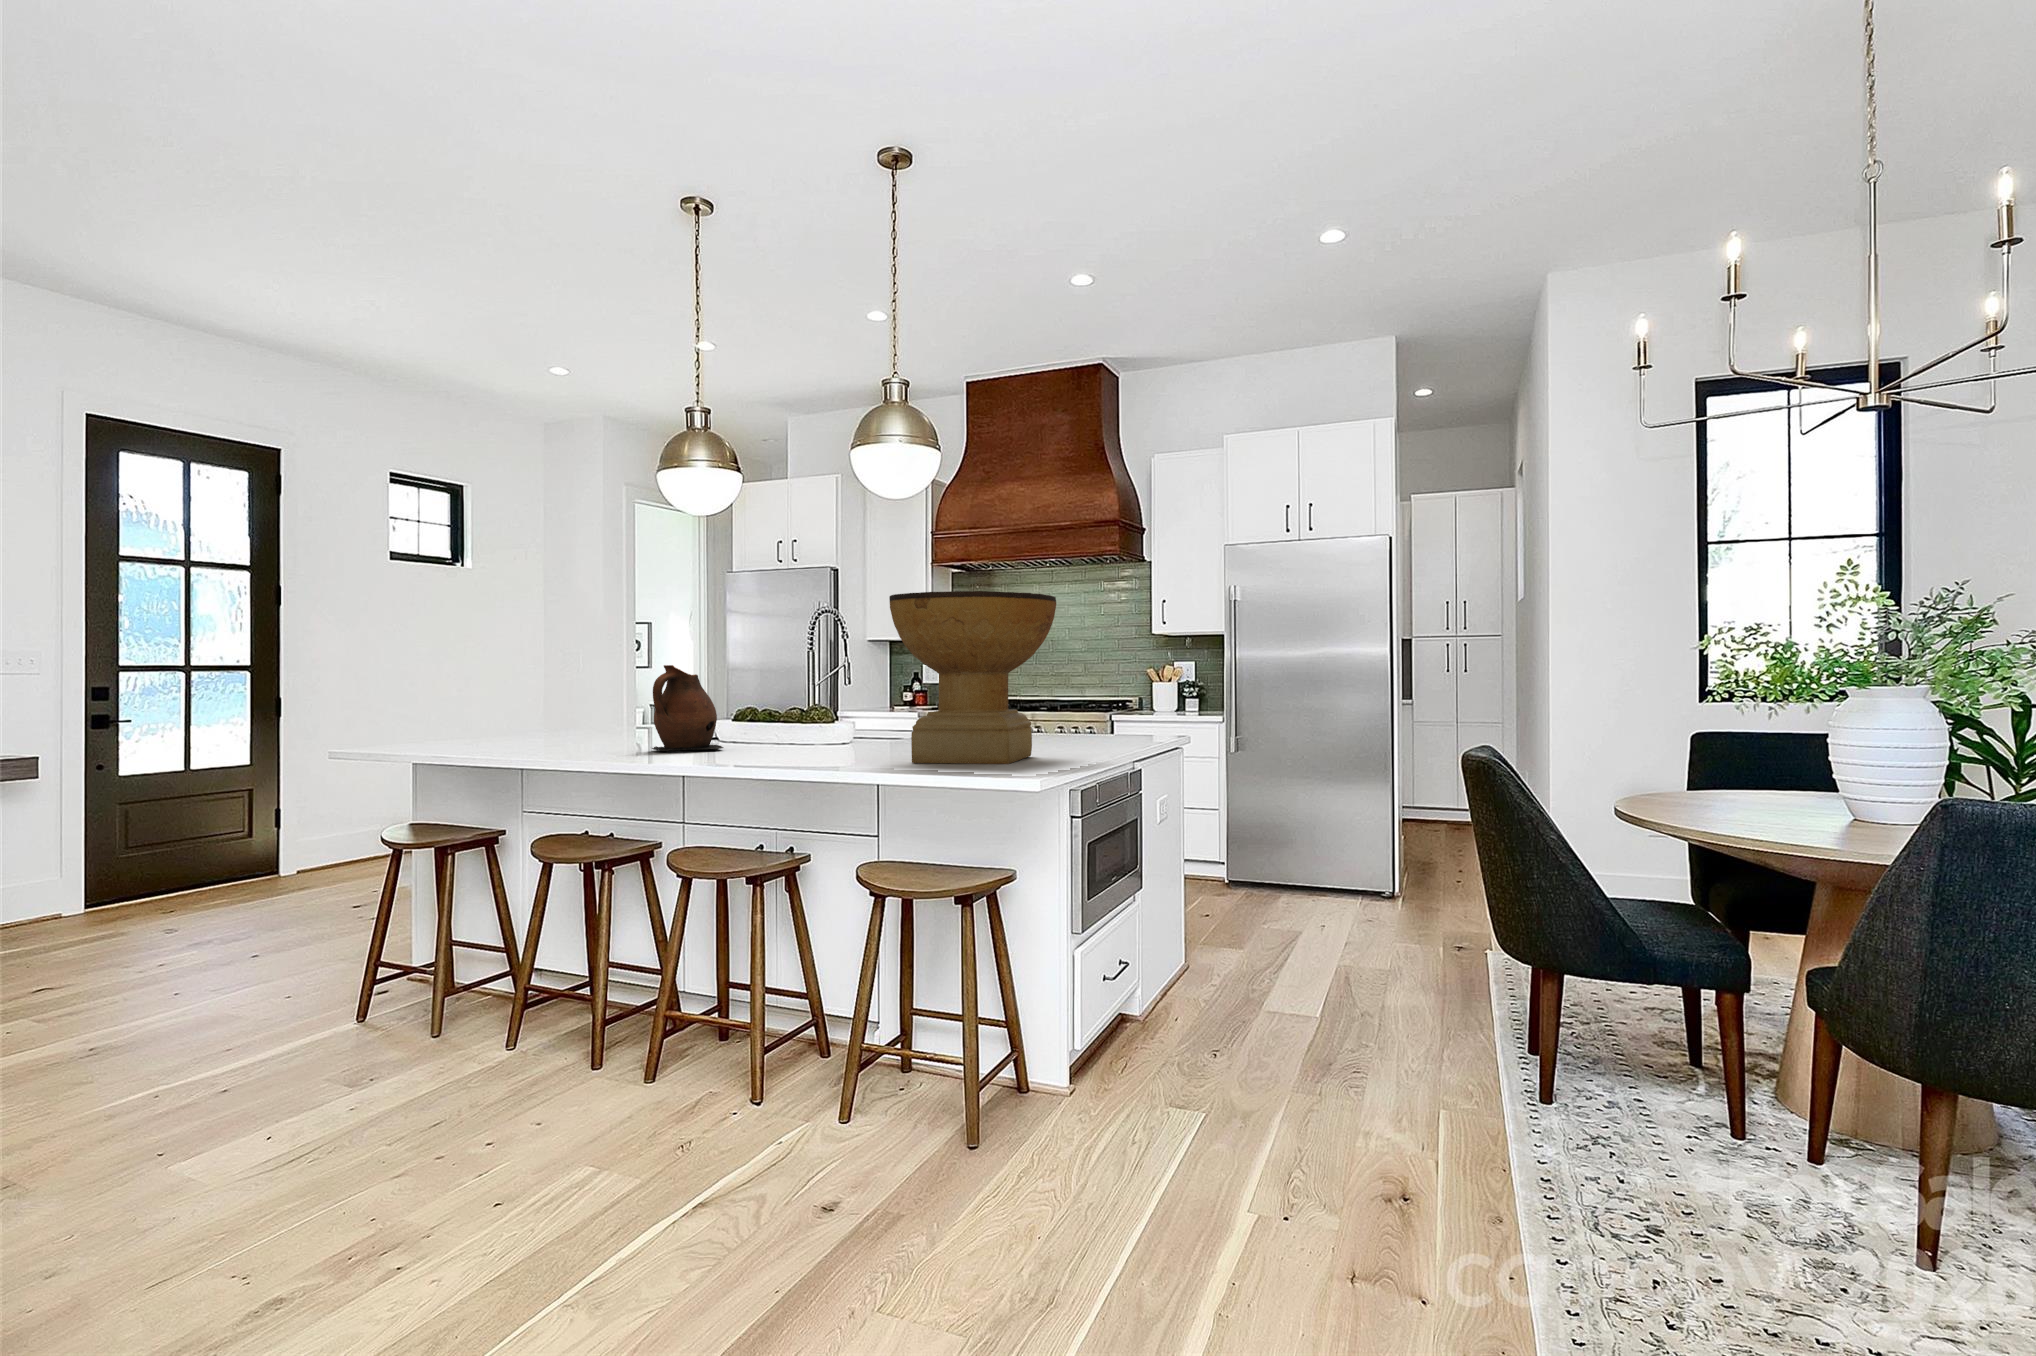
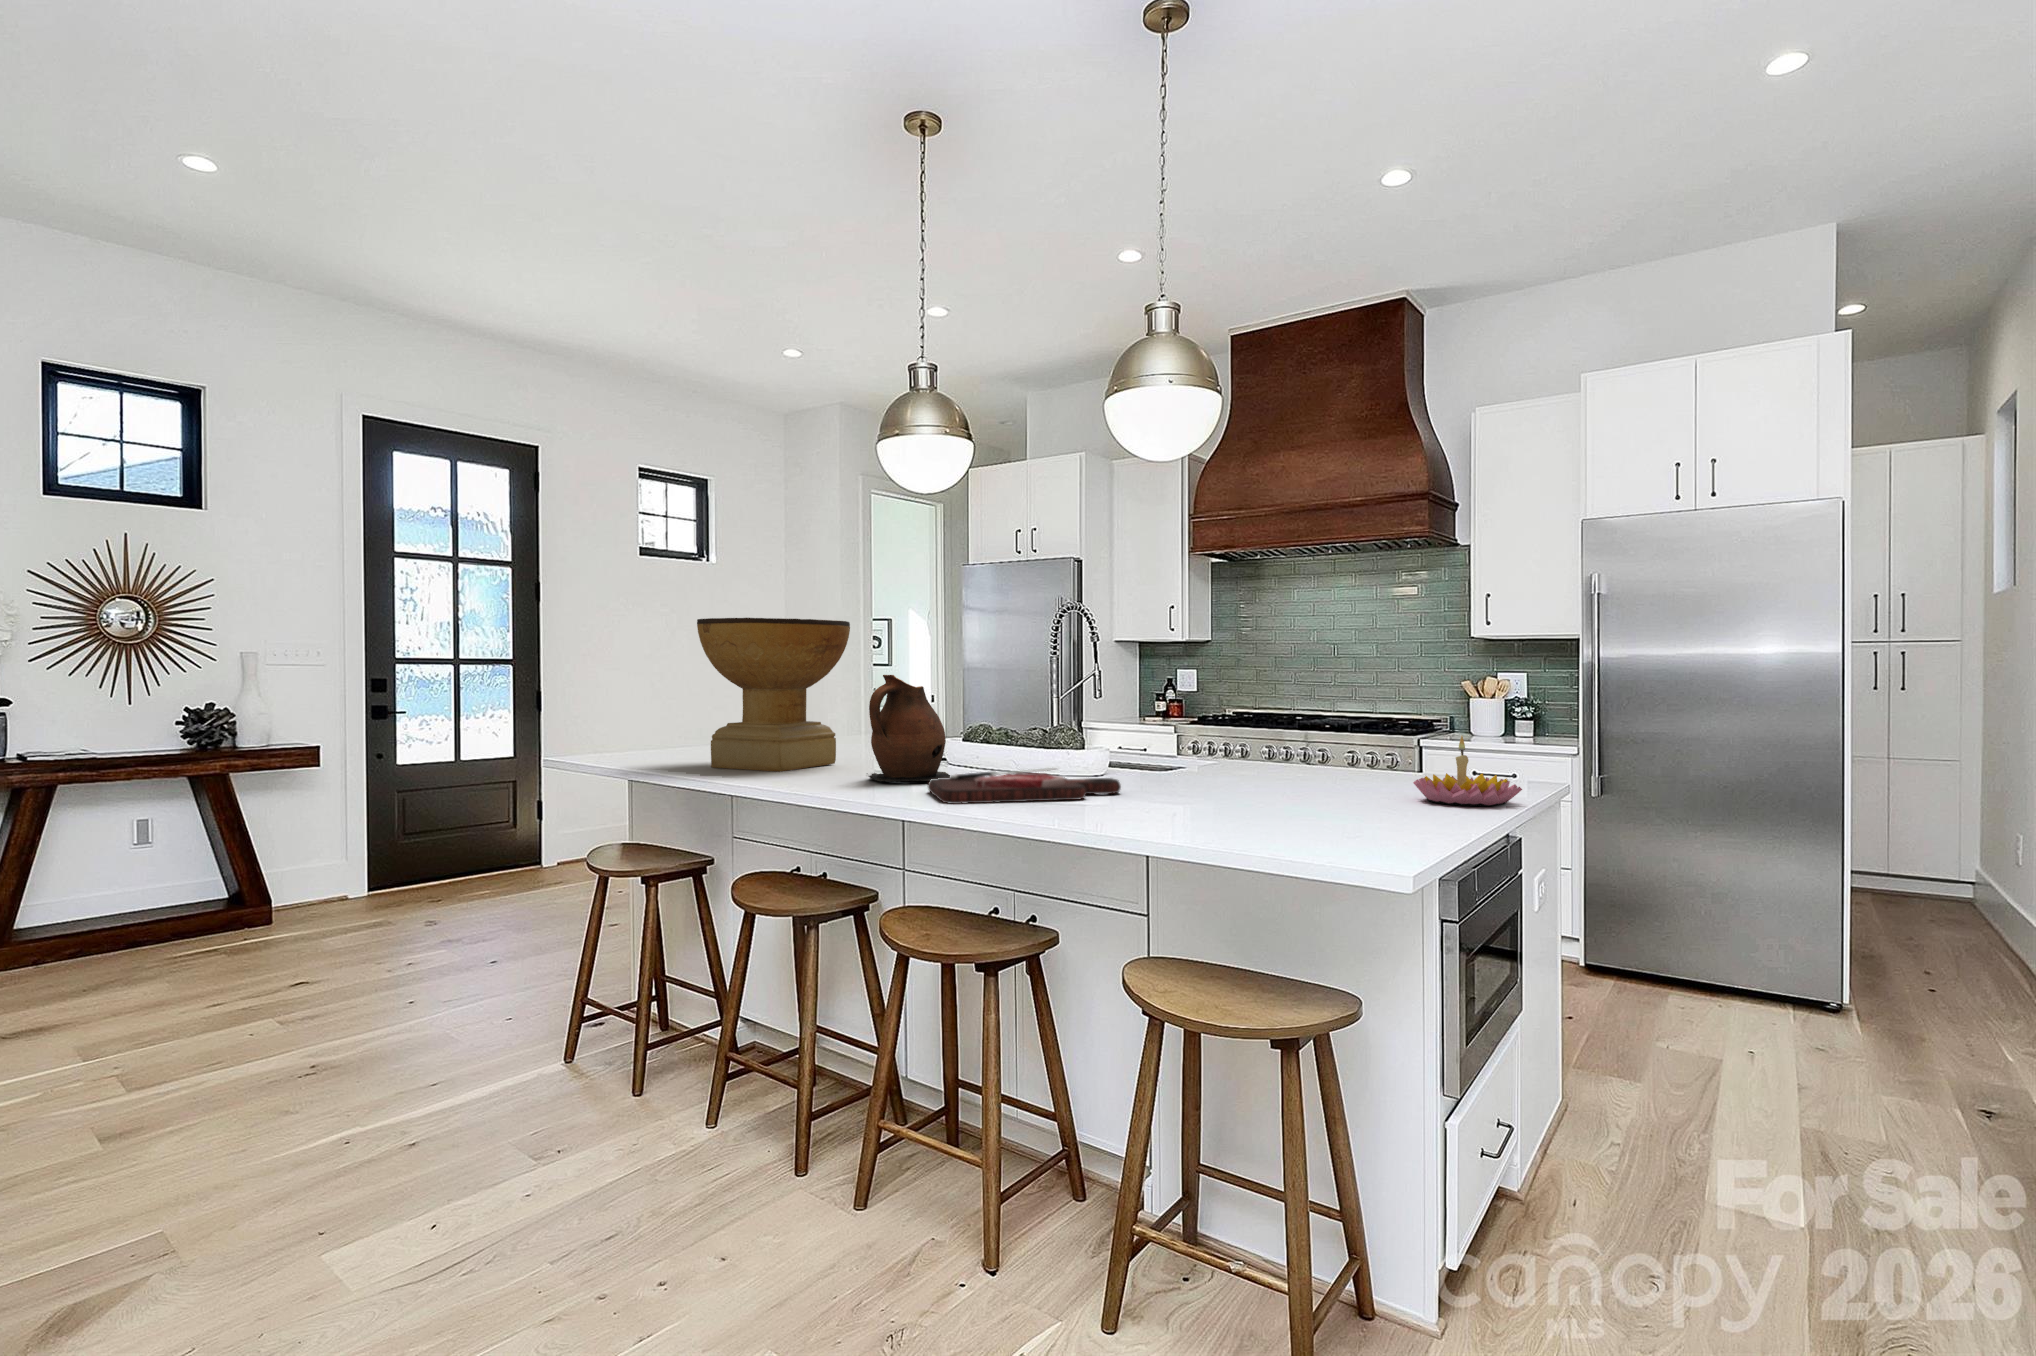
decorative bowl: present [889,591,1056,764] -> present [697,618,850,772]
candle holder: none [1066,701,1136,750] -> present [1413,736,1522,806]
cutting board: none [704,733,857,760] -> present [928,768,1121,804]

